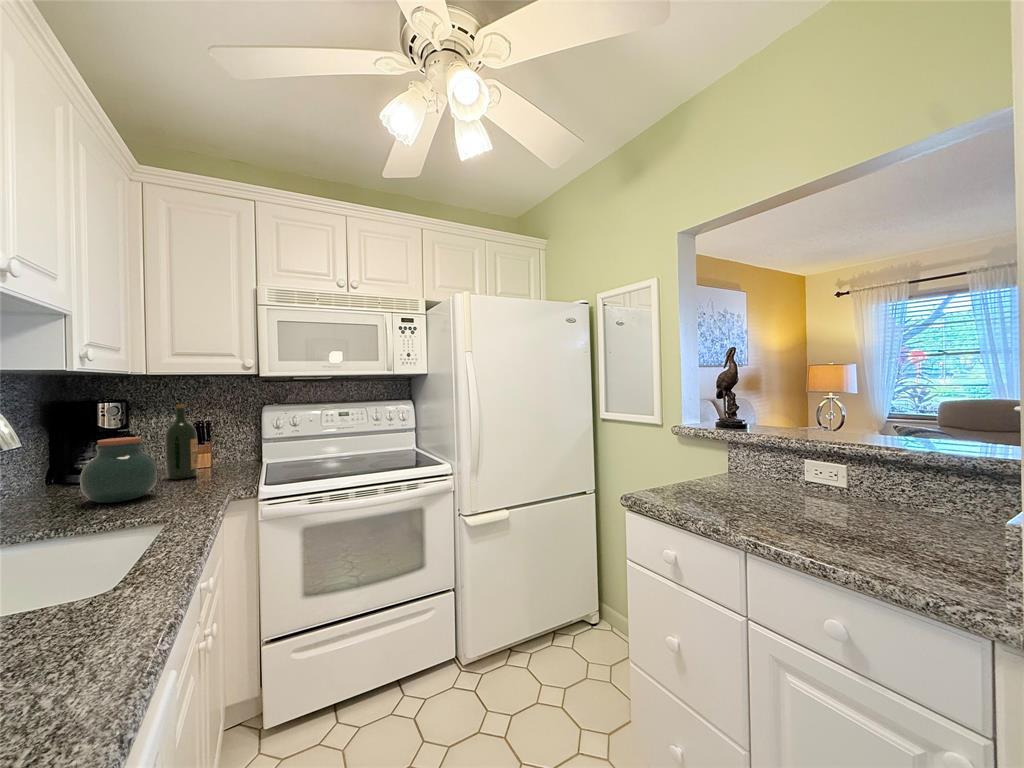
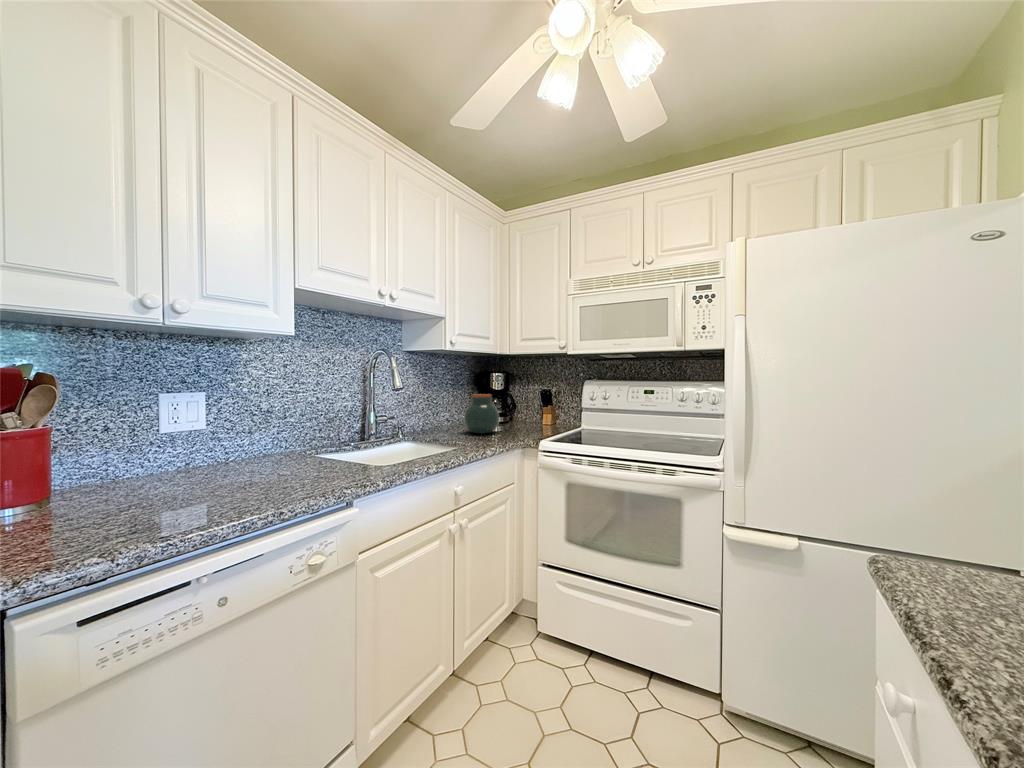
wine bottle: present [165,404,198,480] -> none [519,376,536,429]

